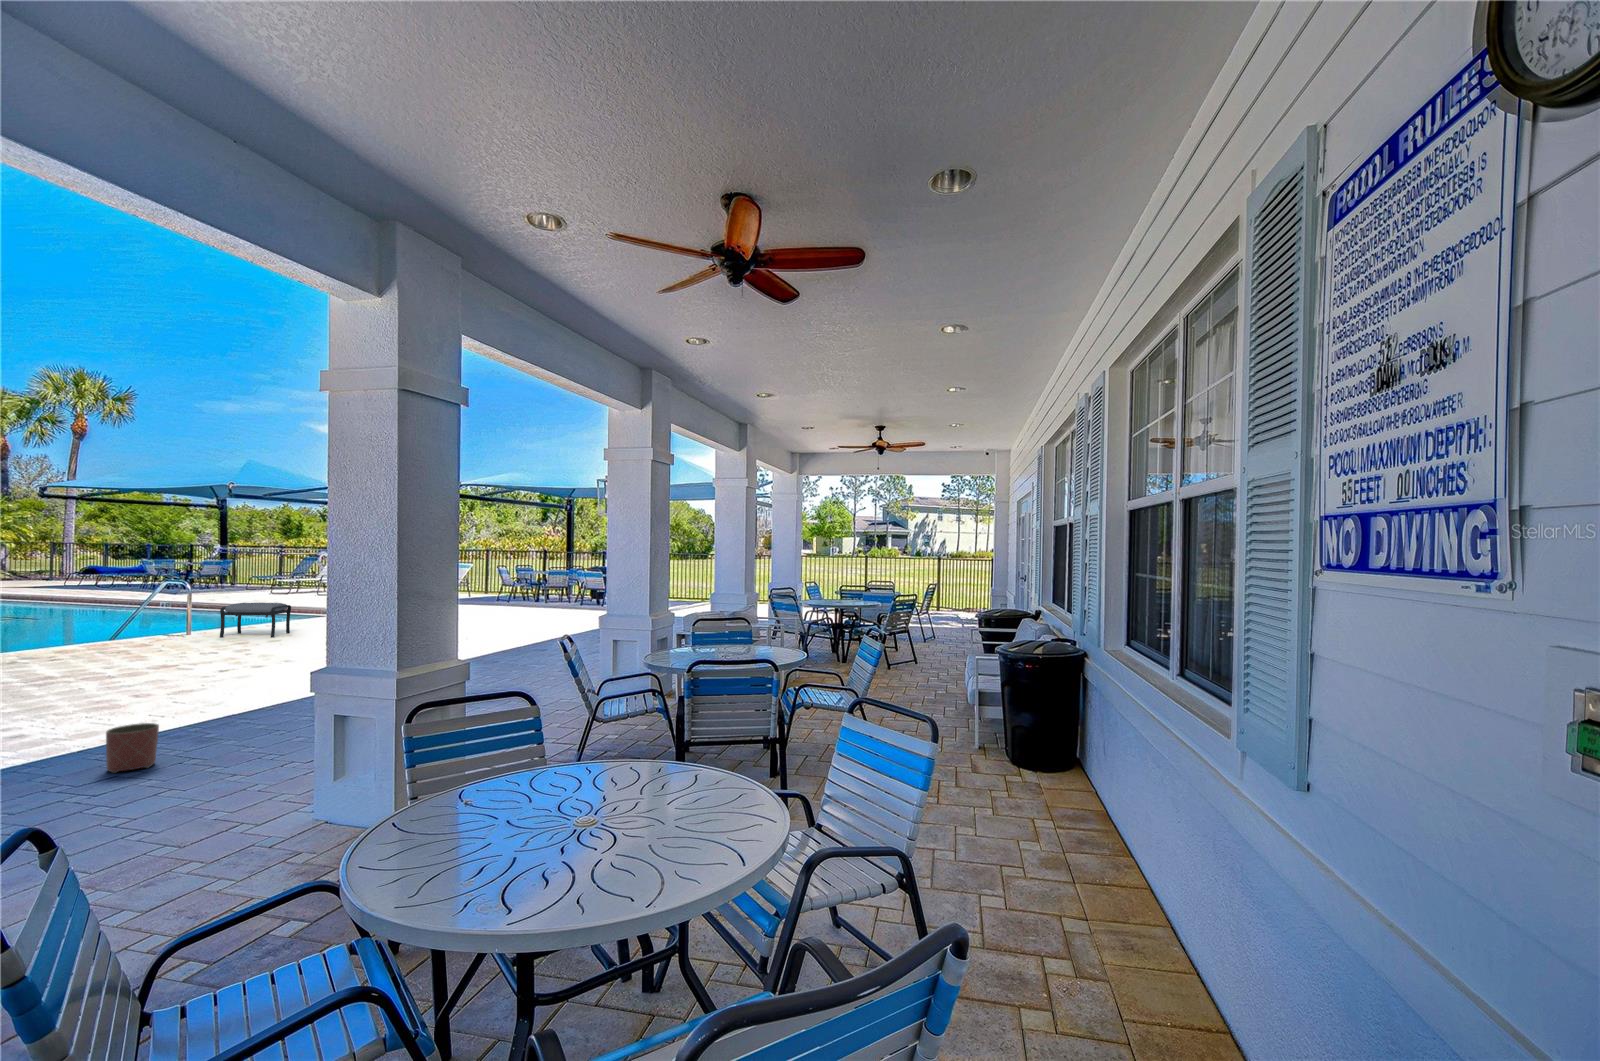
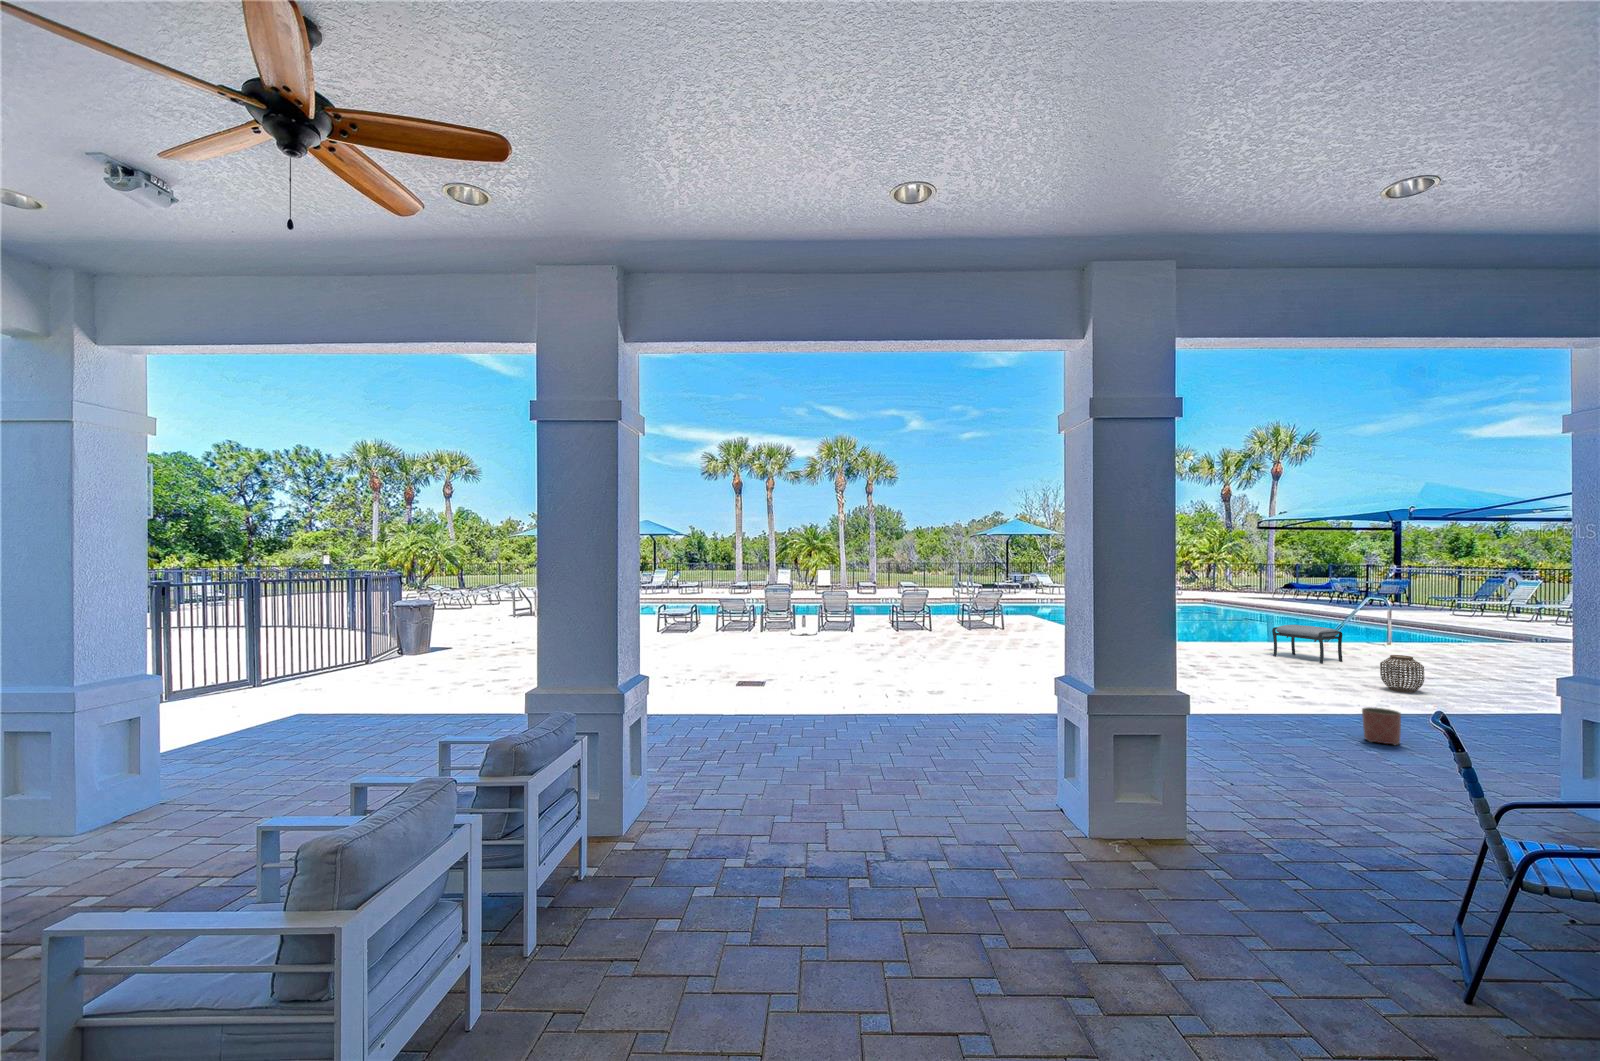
ottoman: present [220,603,291,637] -> present [1272,625,1342,663]
woven basket: none [163,647,214,690] -> present [1380,655,1424,692]

